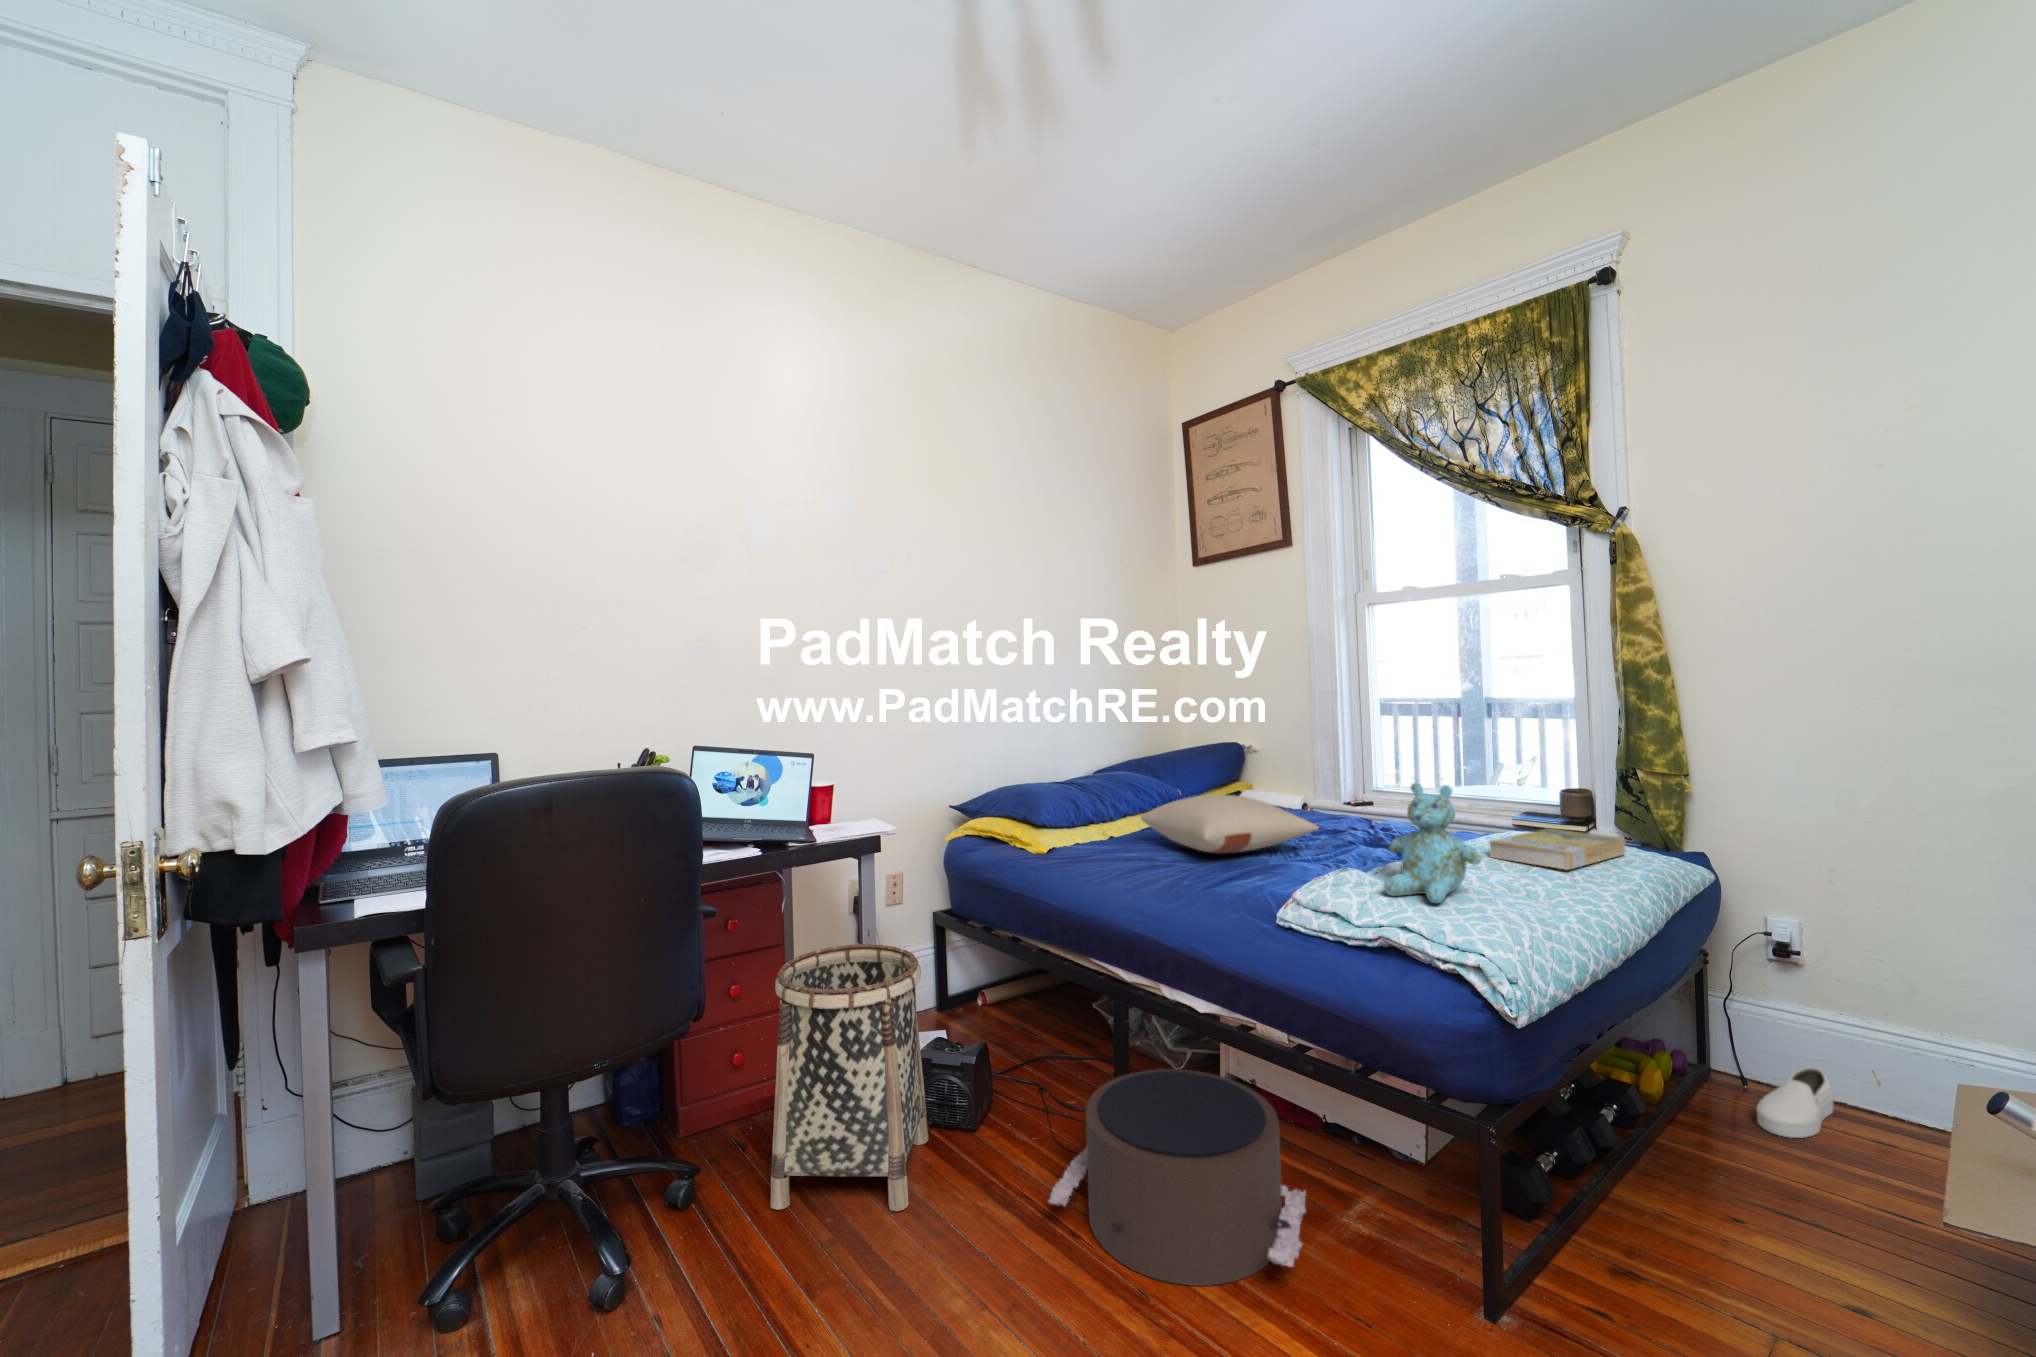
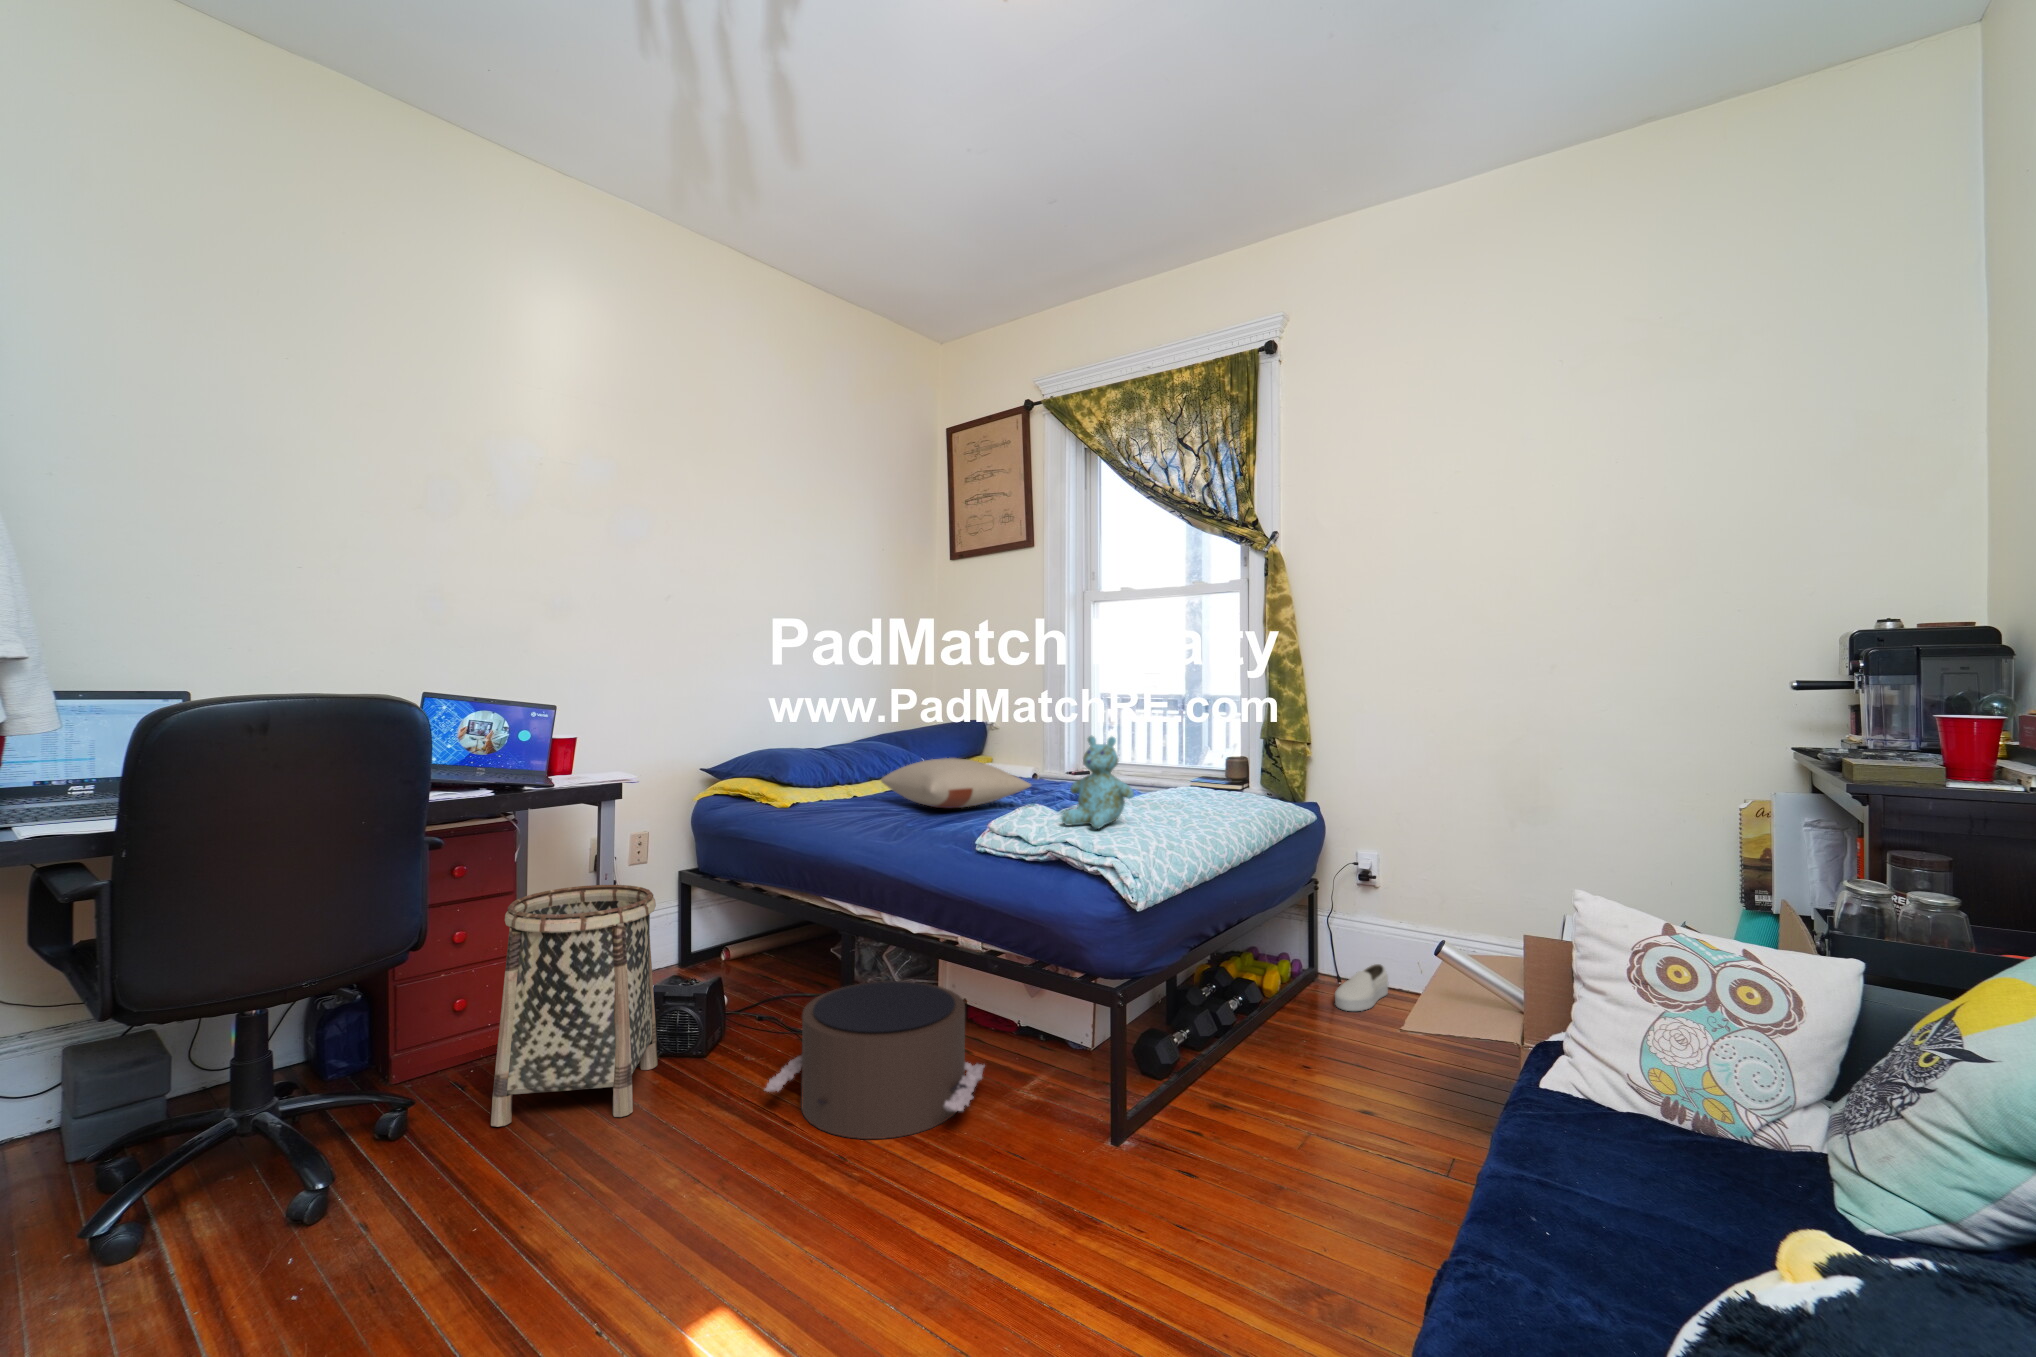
book: present [1489,829,1625,870] -> none [1155,784,1255,810]

